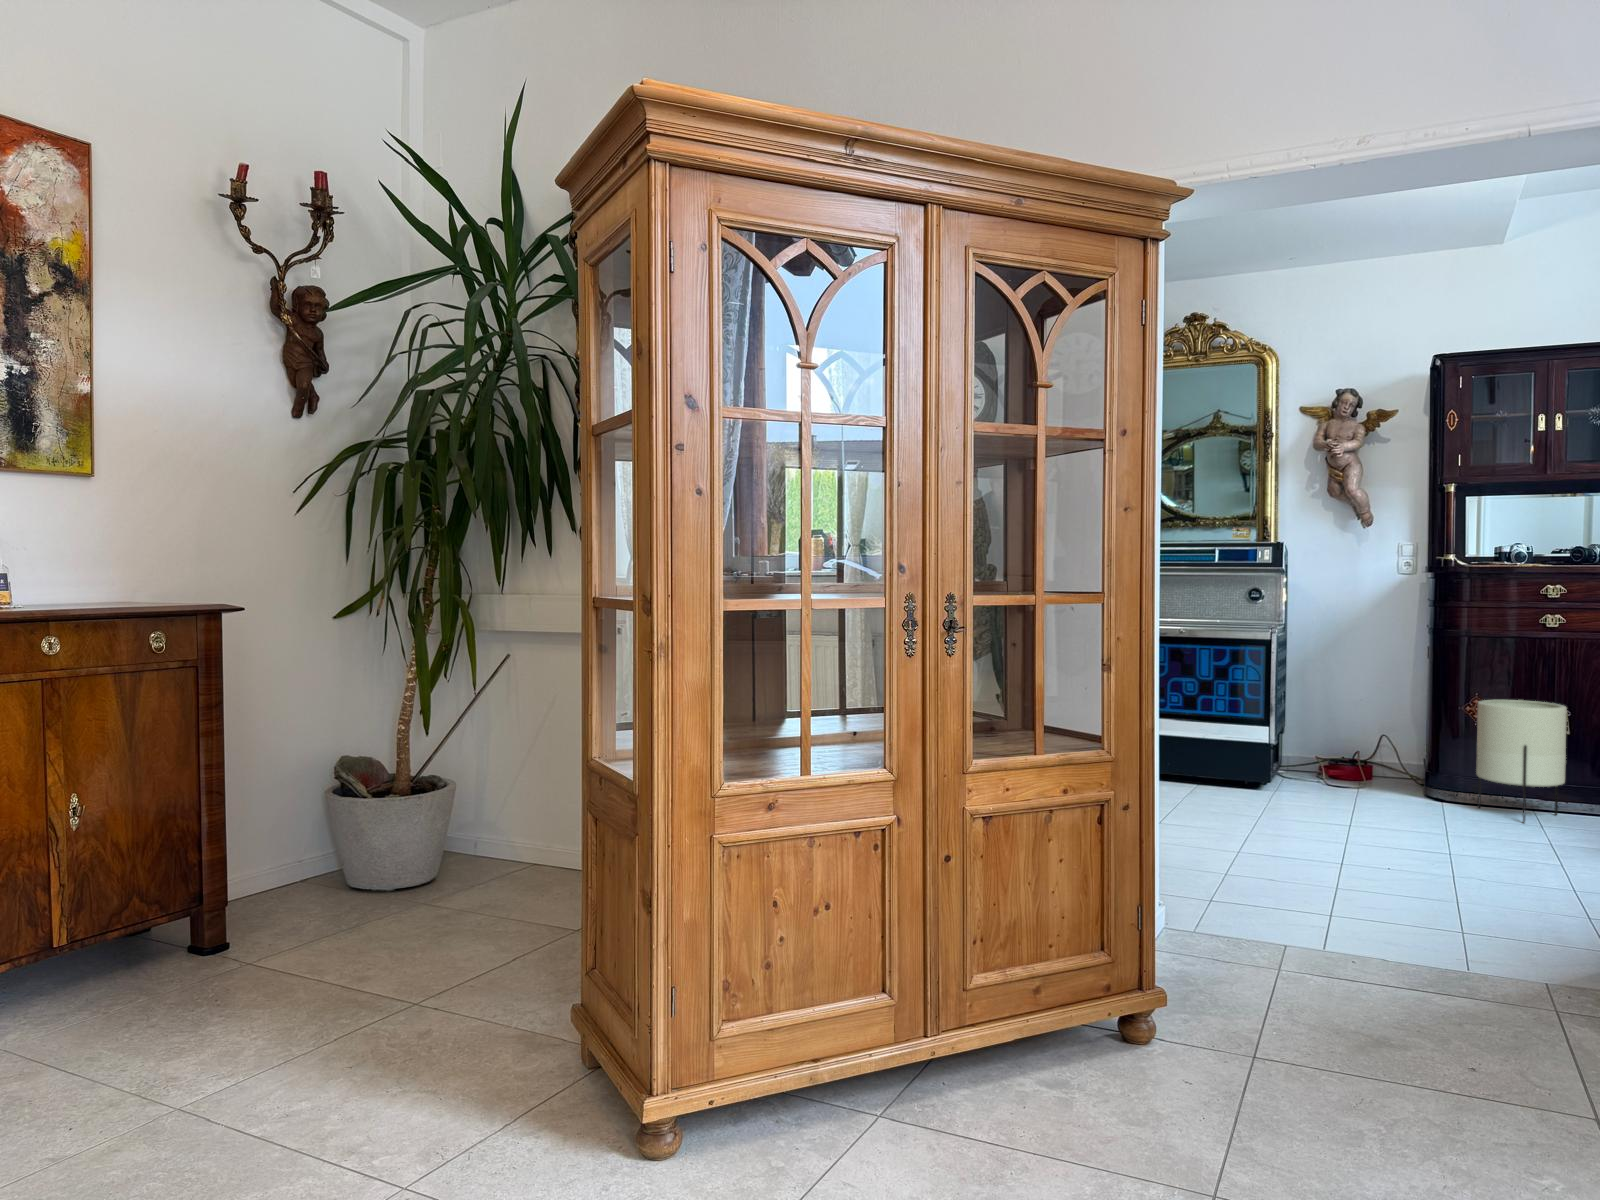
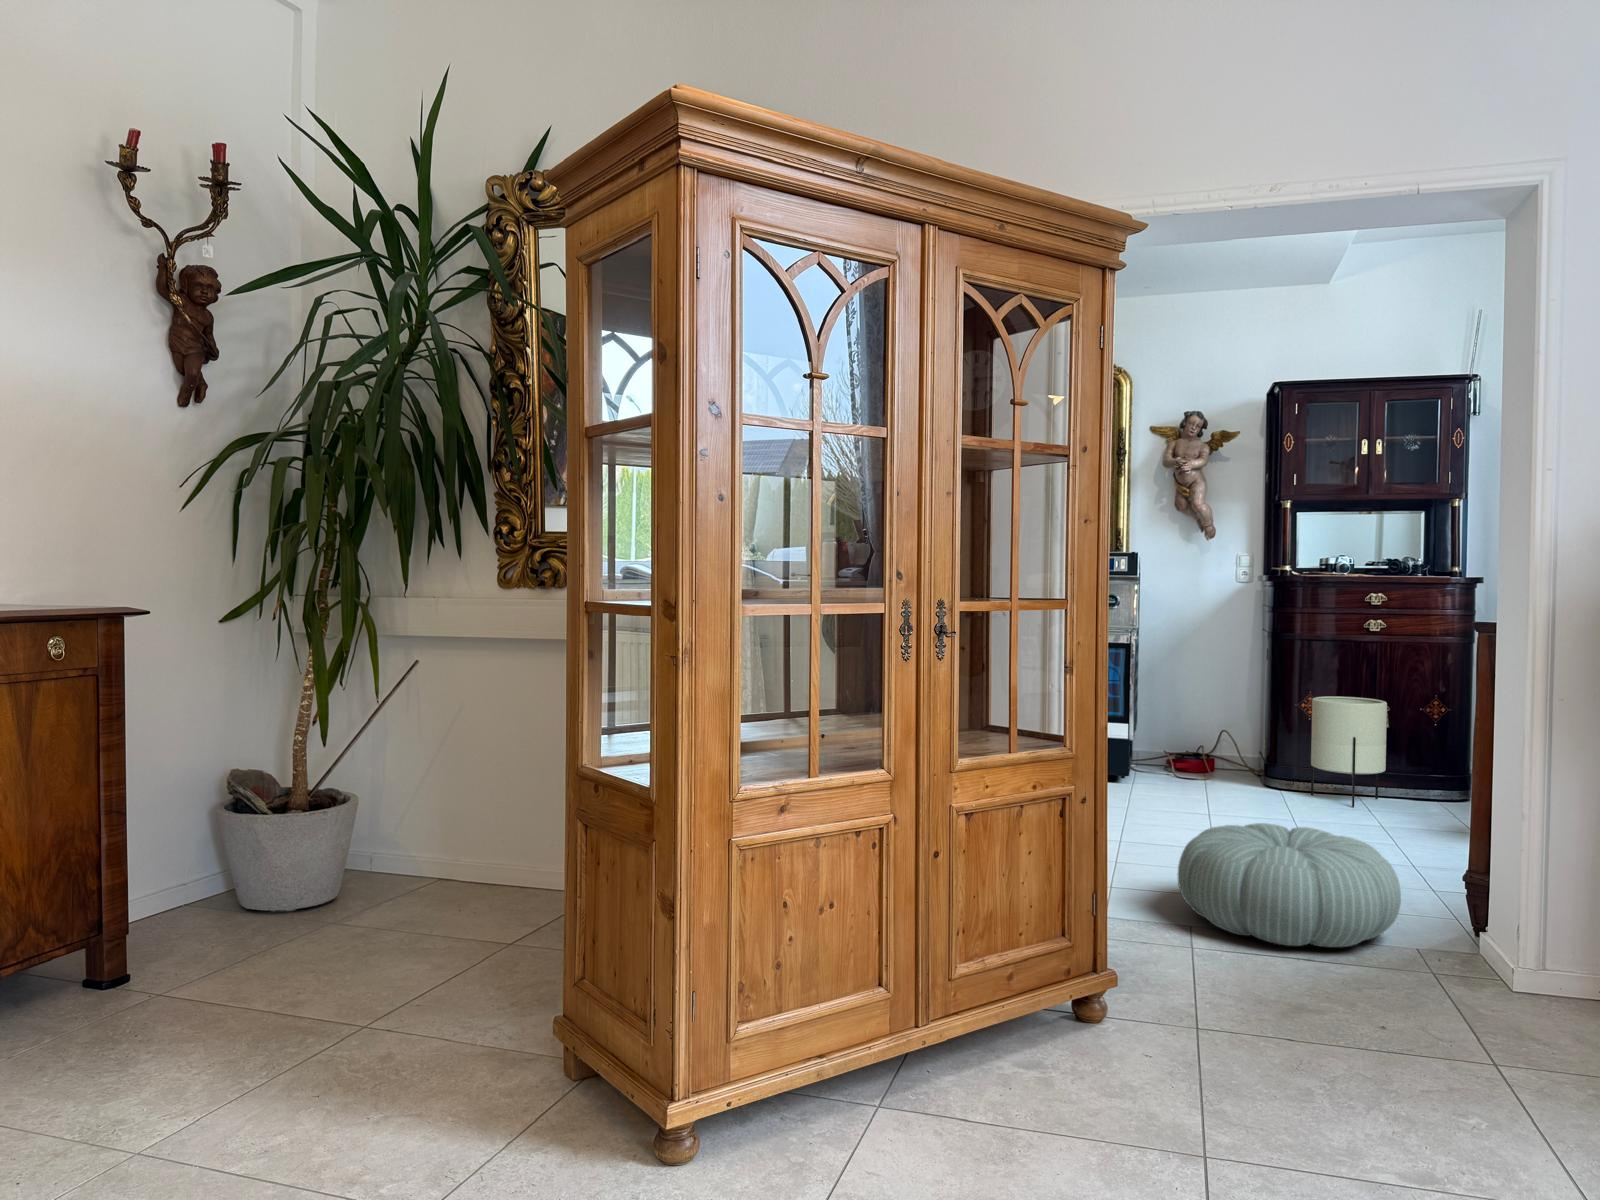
pouf: none [1273,838,1528,978] -> present [1178,823,1401,947]

